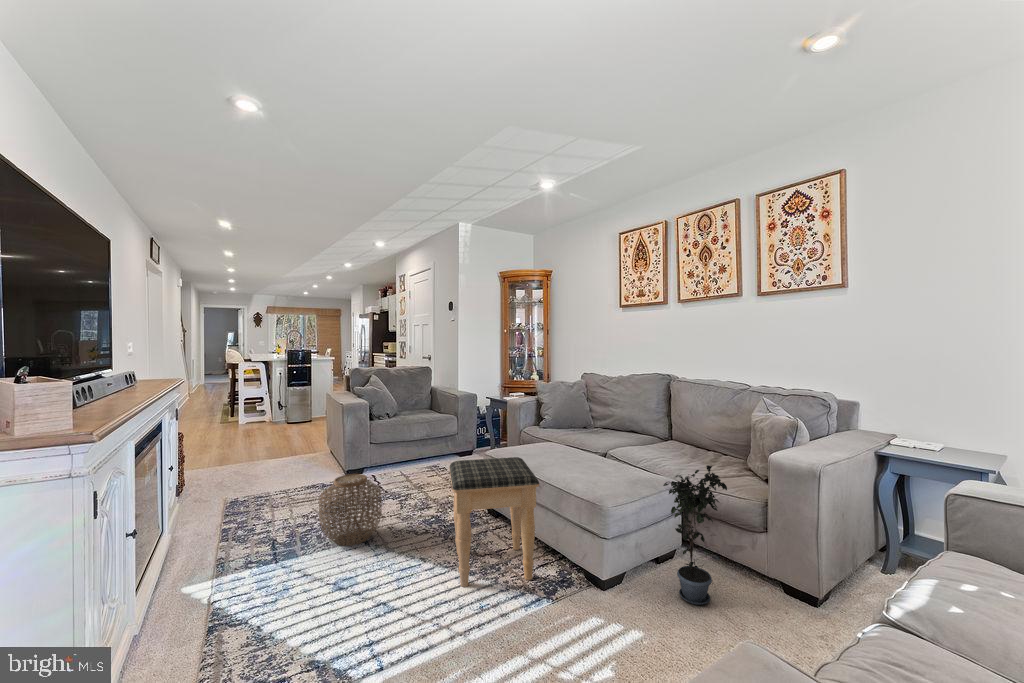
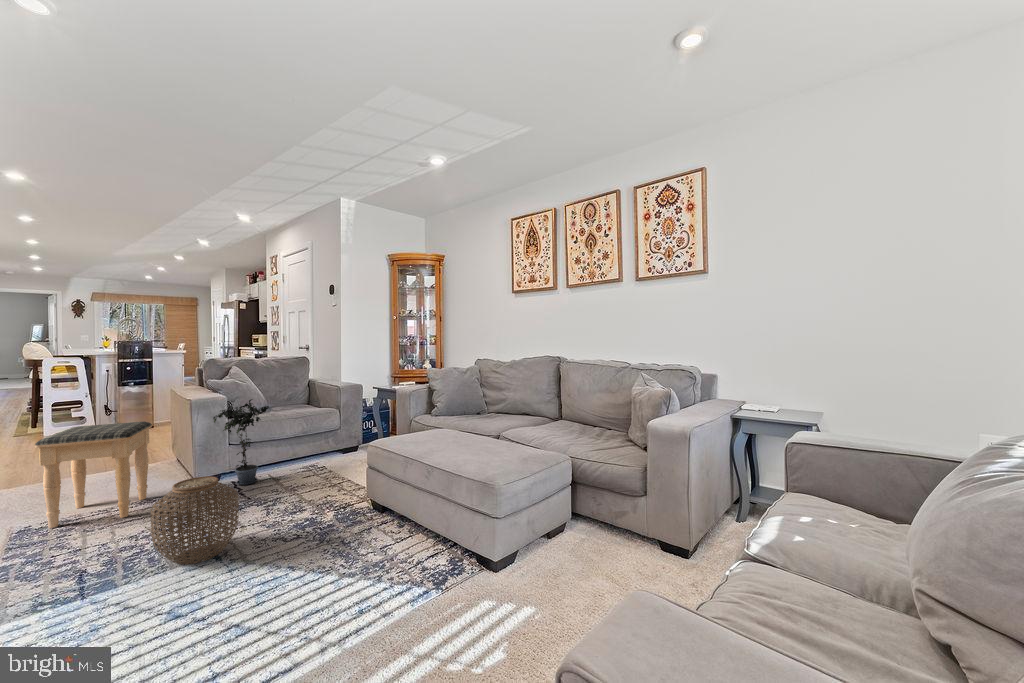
footstool: present [449,457,539,587] -> present [35,422,152,528]
potted plant: present [663,465,727,605] -> present [213,399,270,485]

